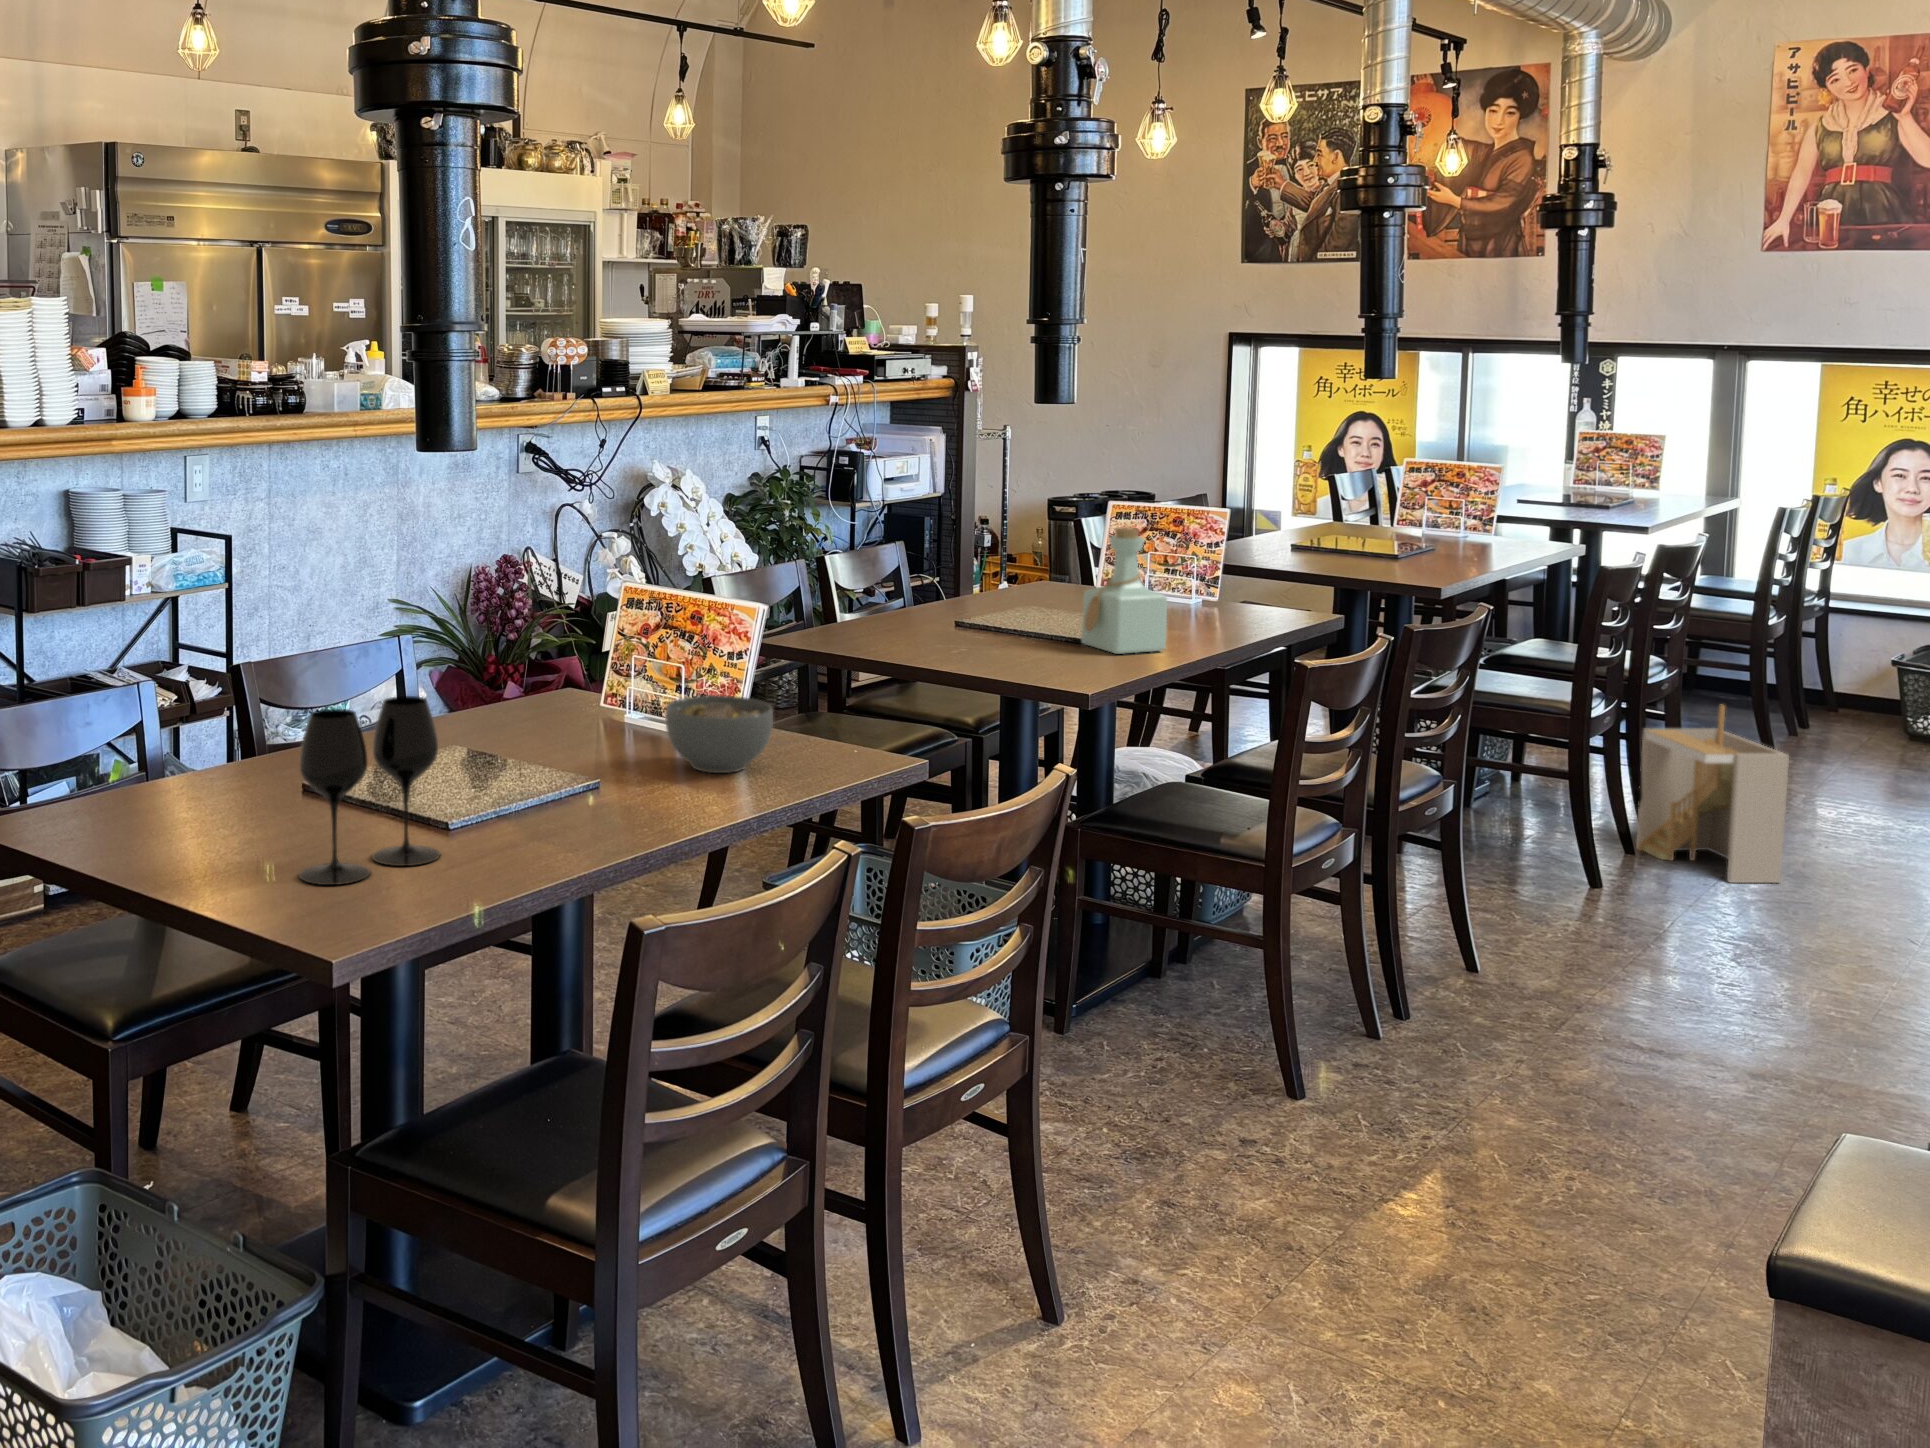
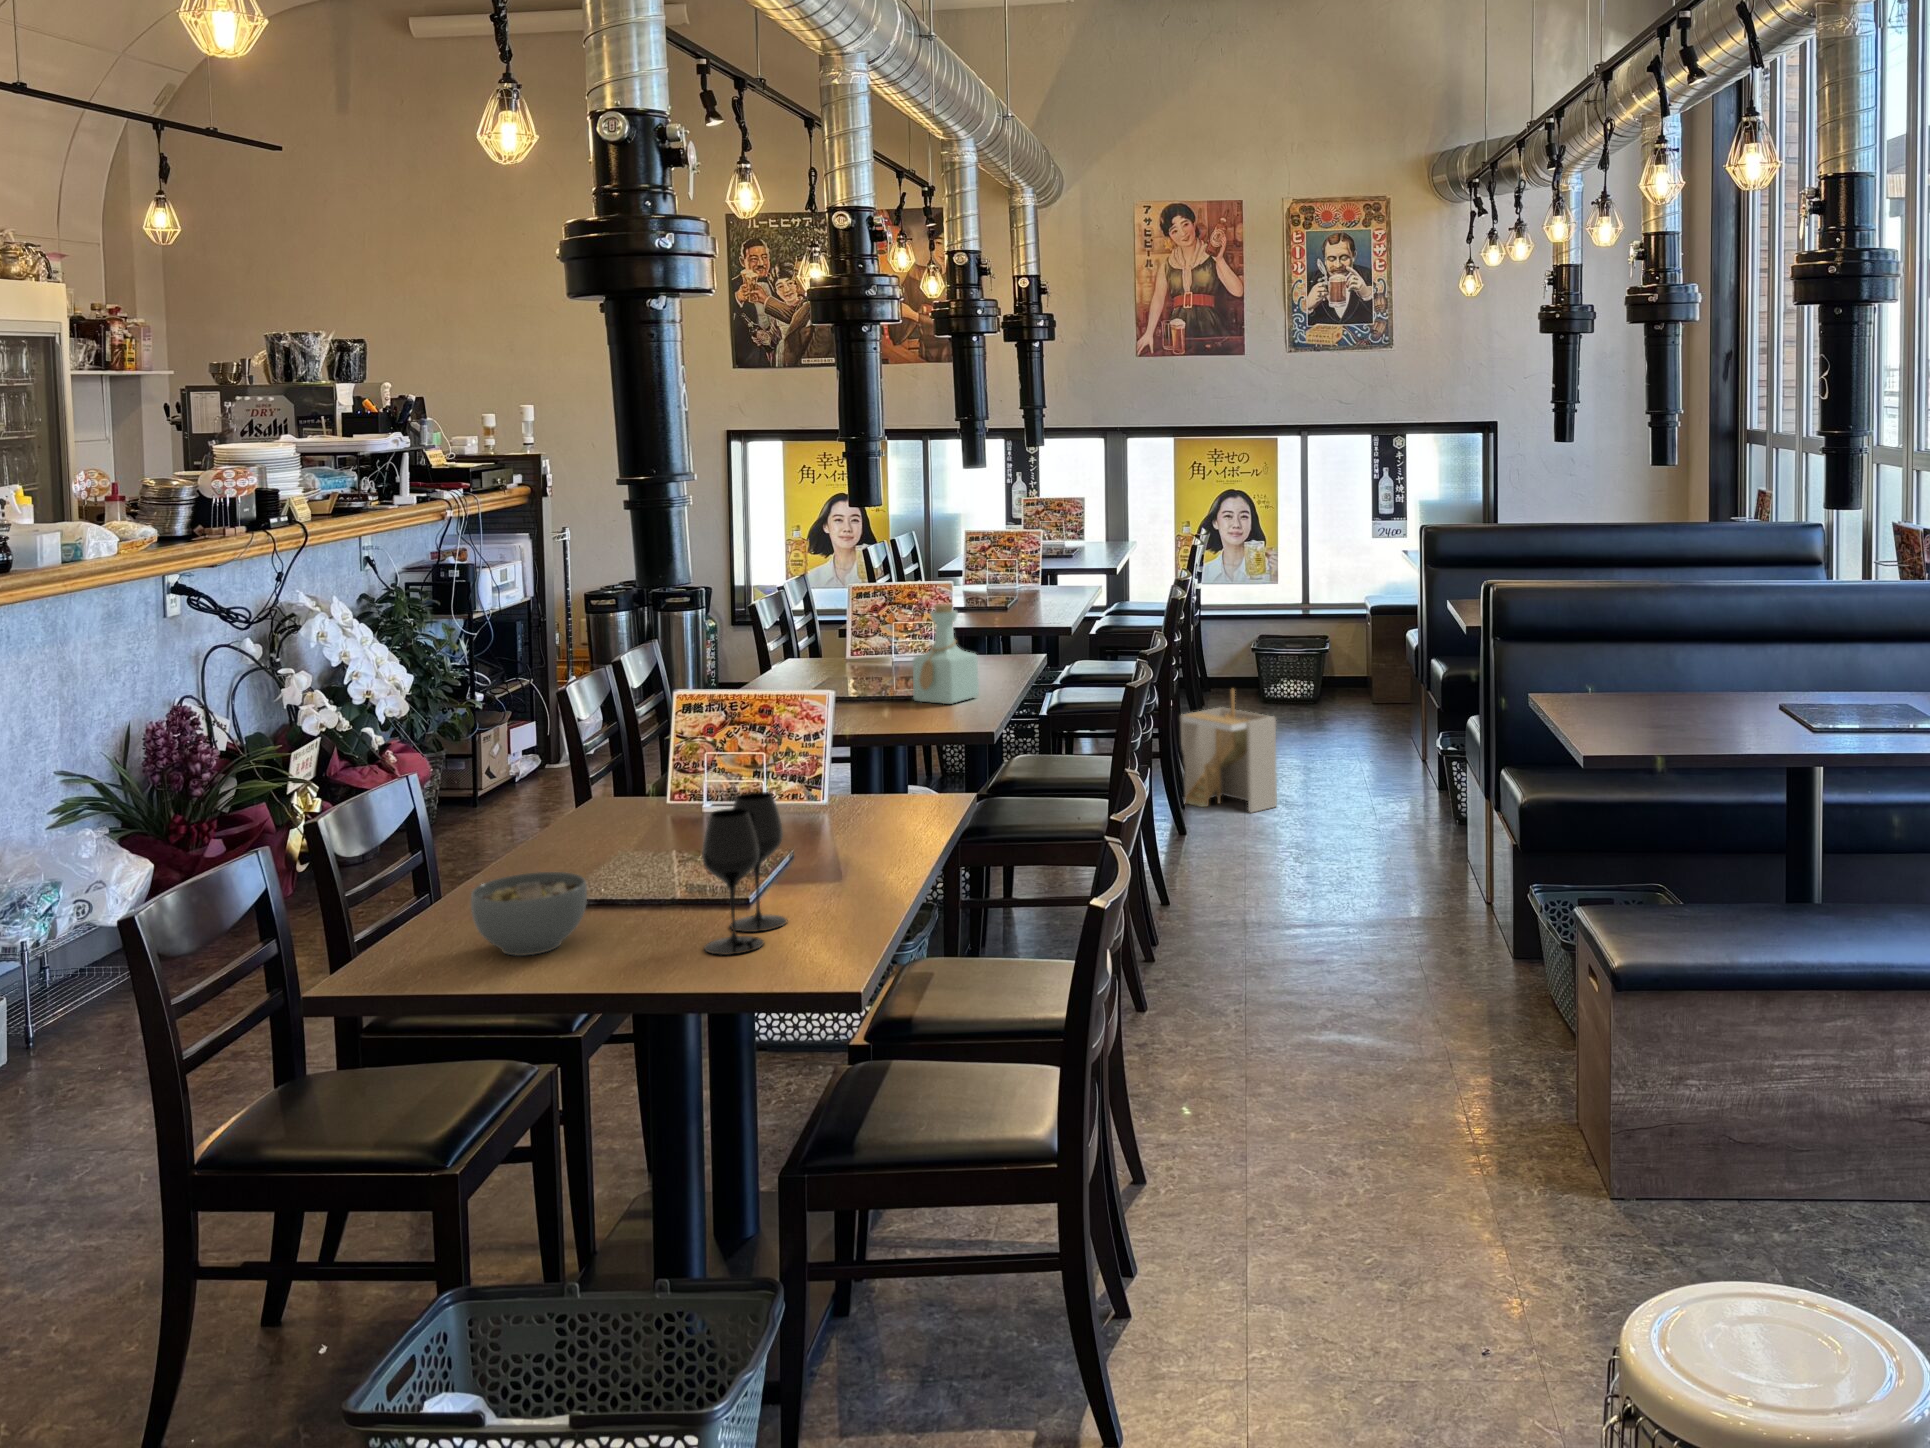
soup bowl: present [665,696,773,773] -> present [471,872,587,956]

